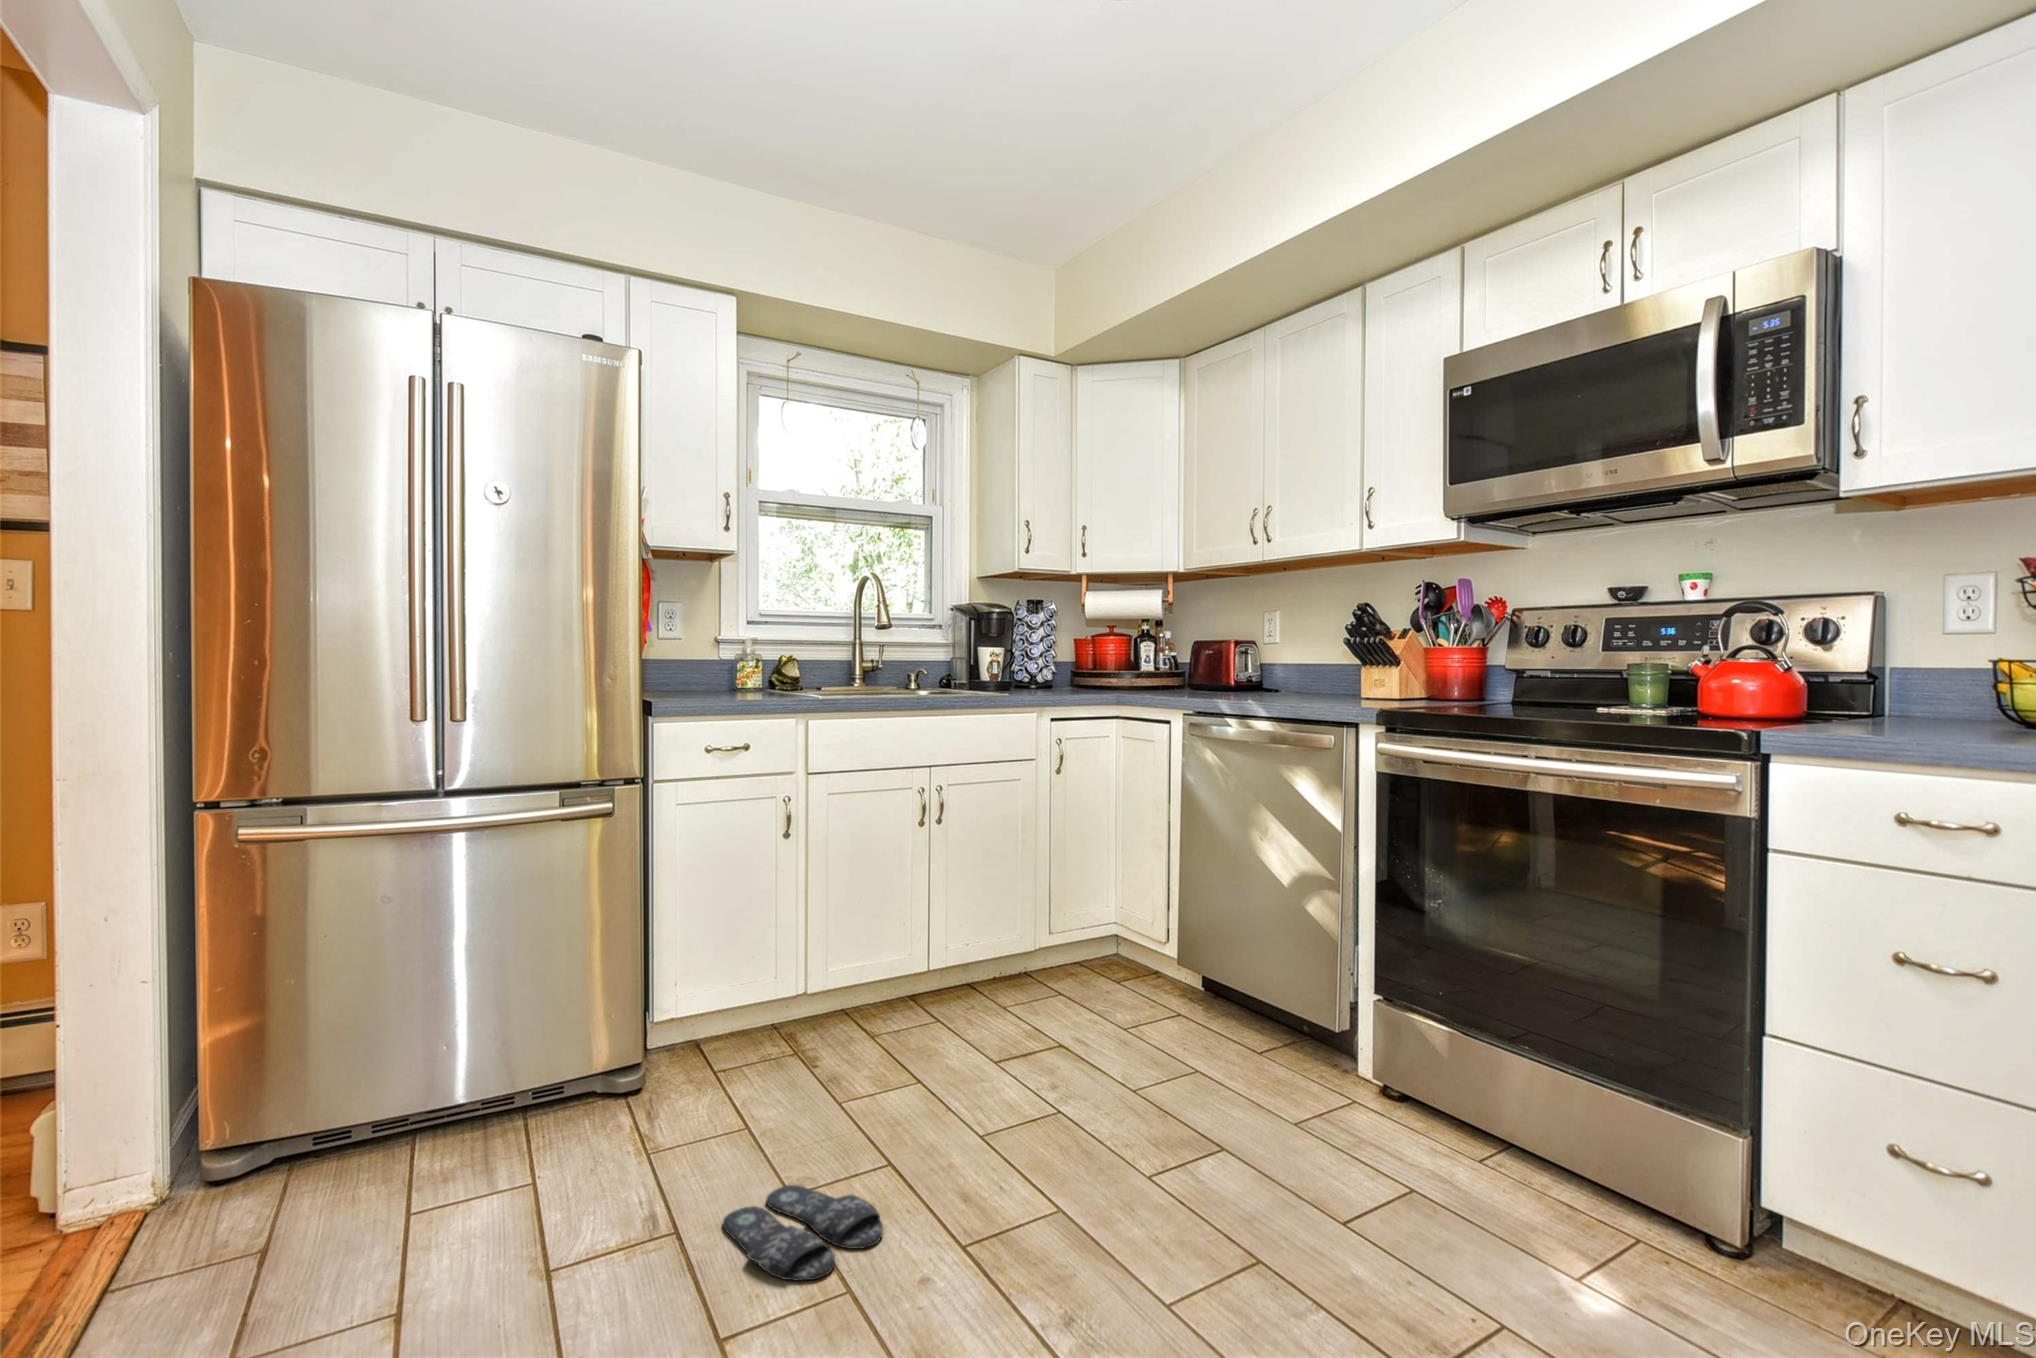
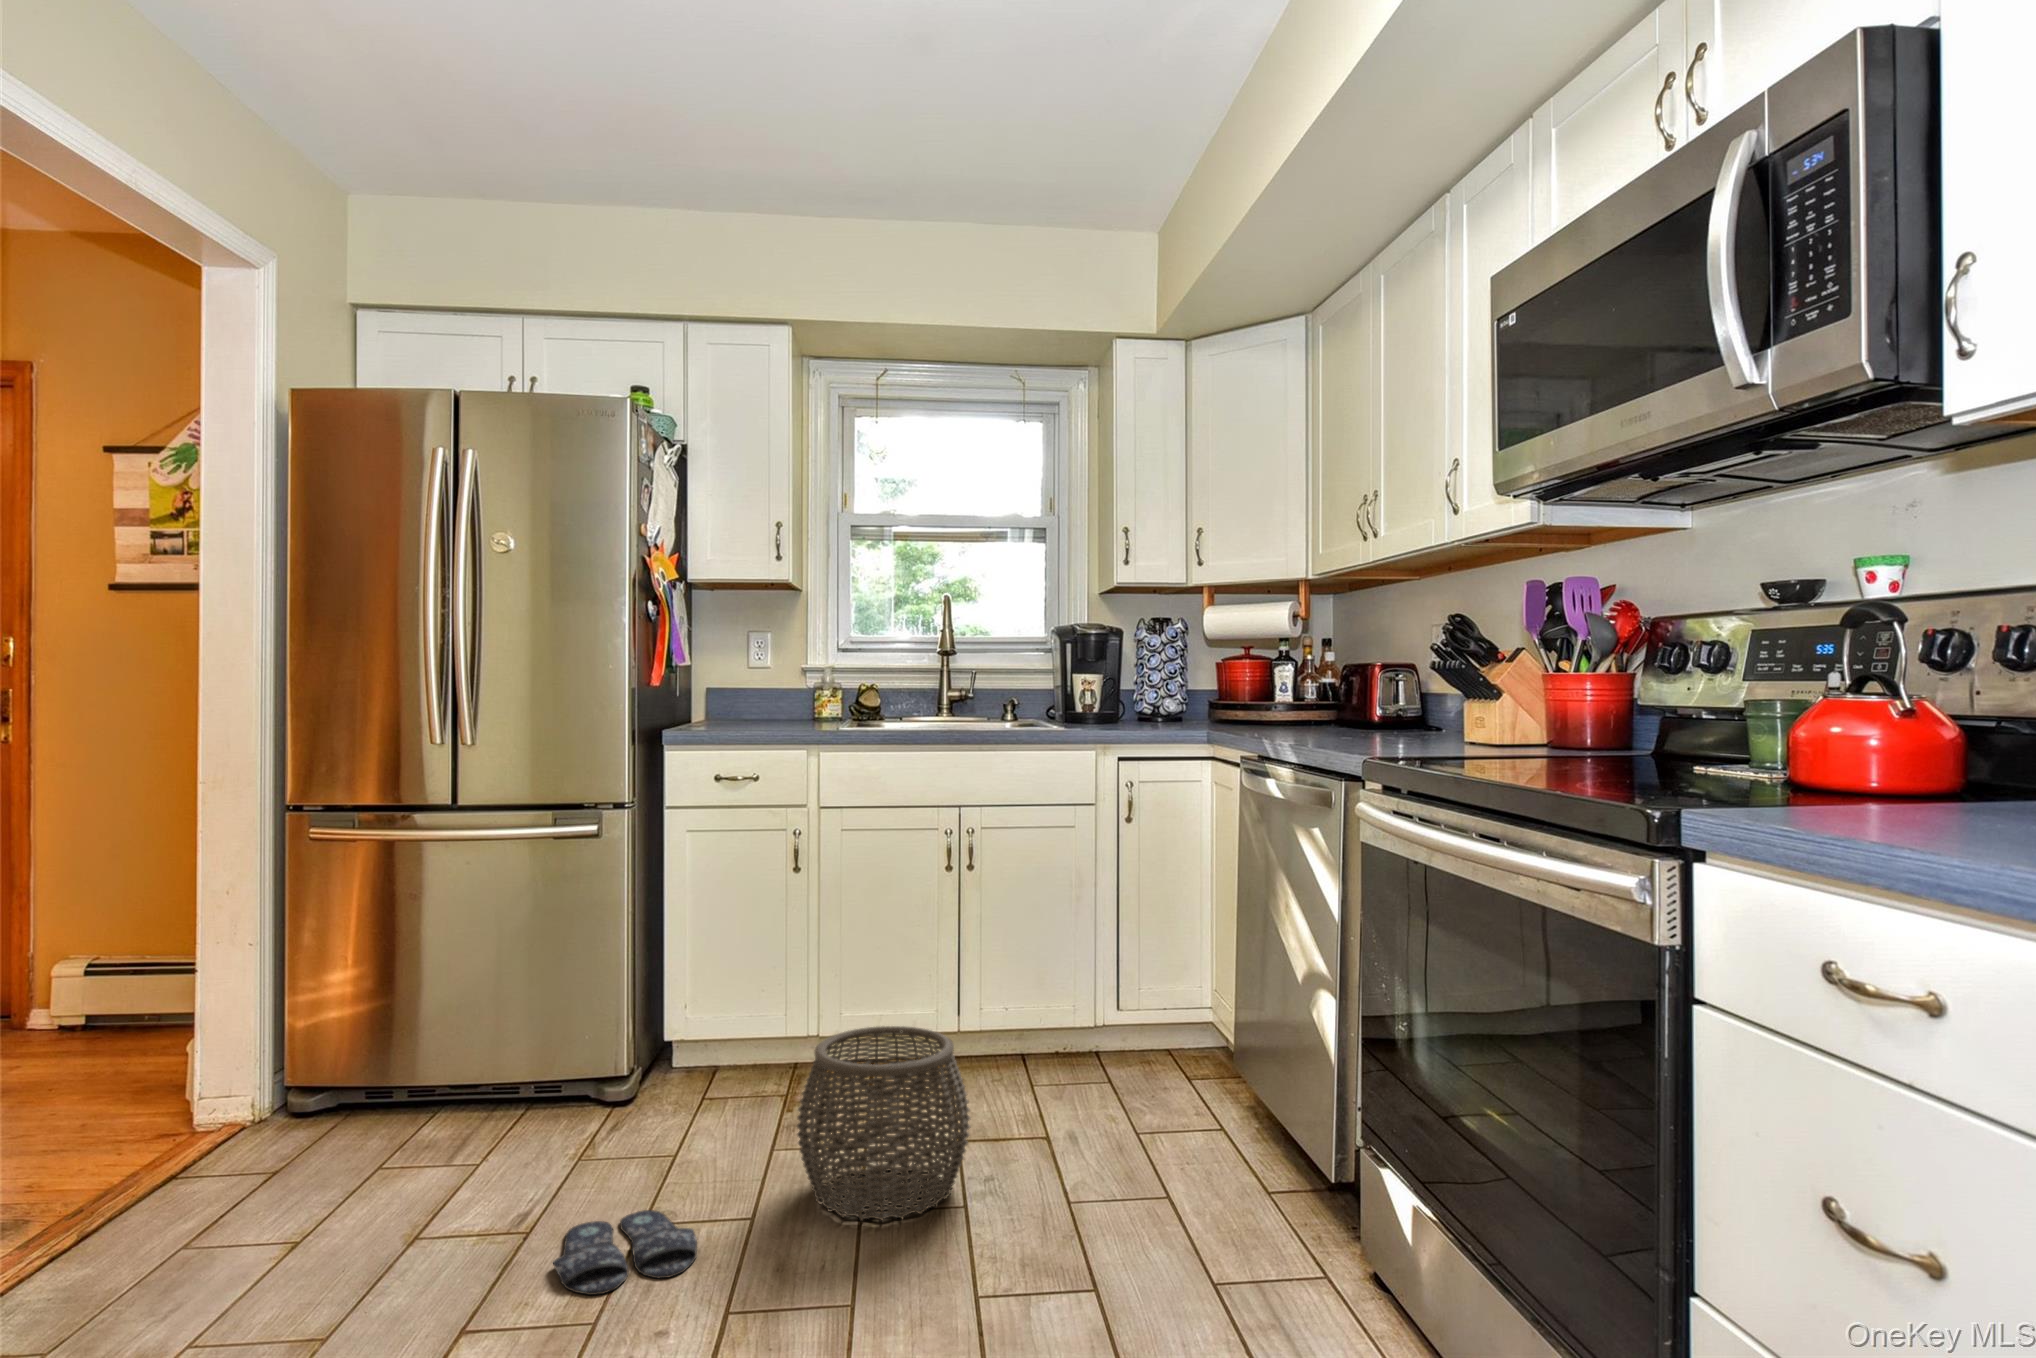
woven basket: none [908,974,1065,1156] -> present [797,1026,970,1221]

